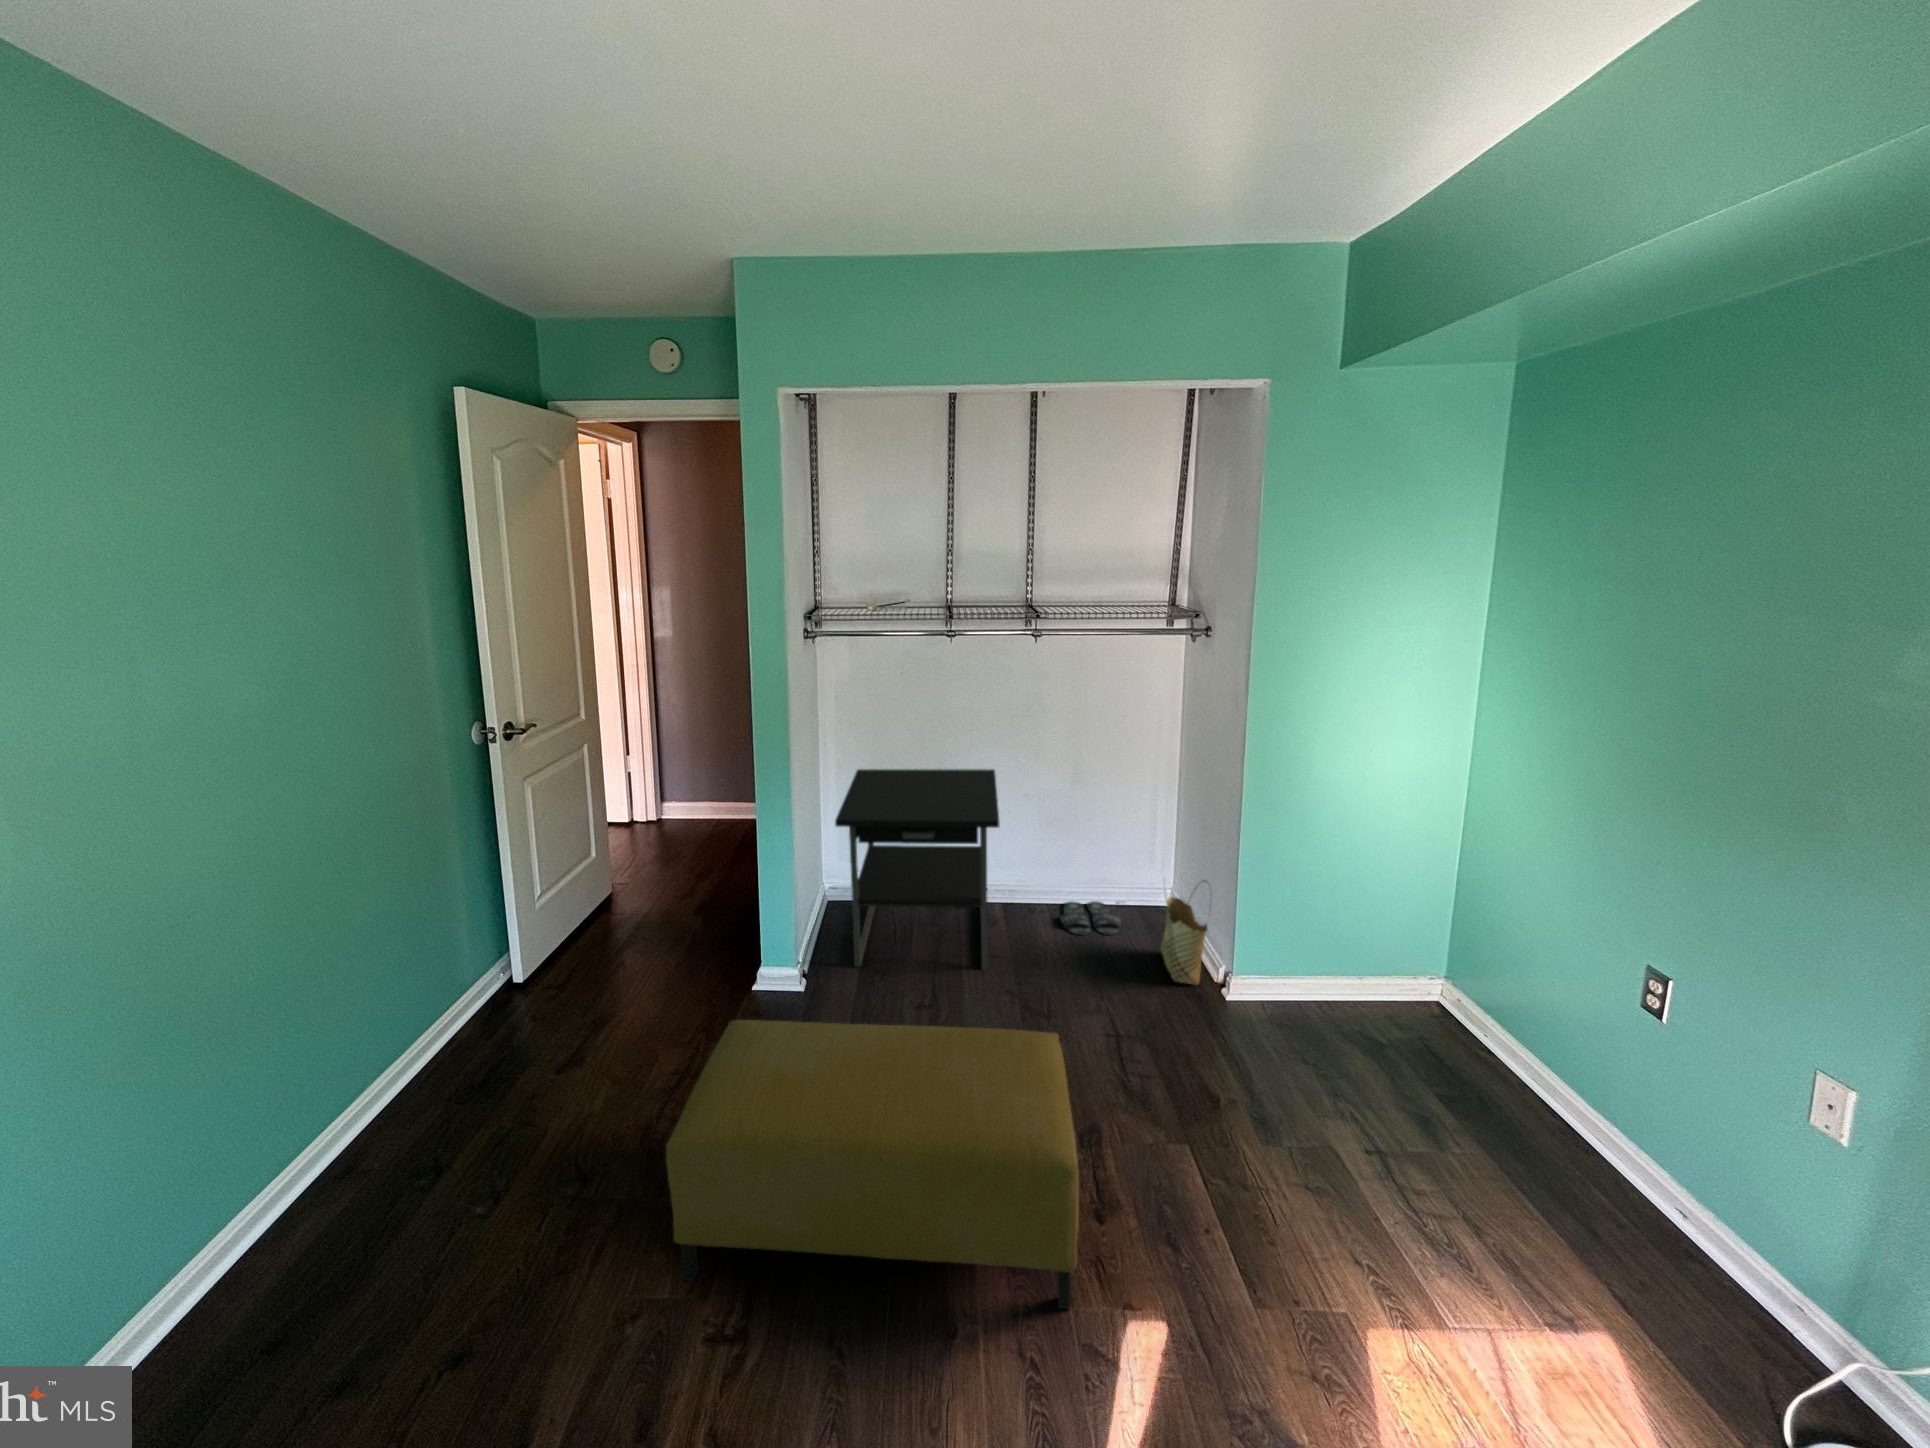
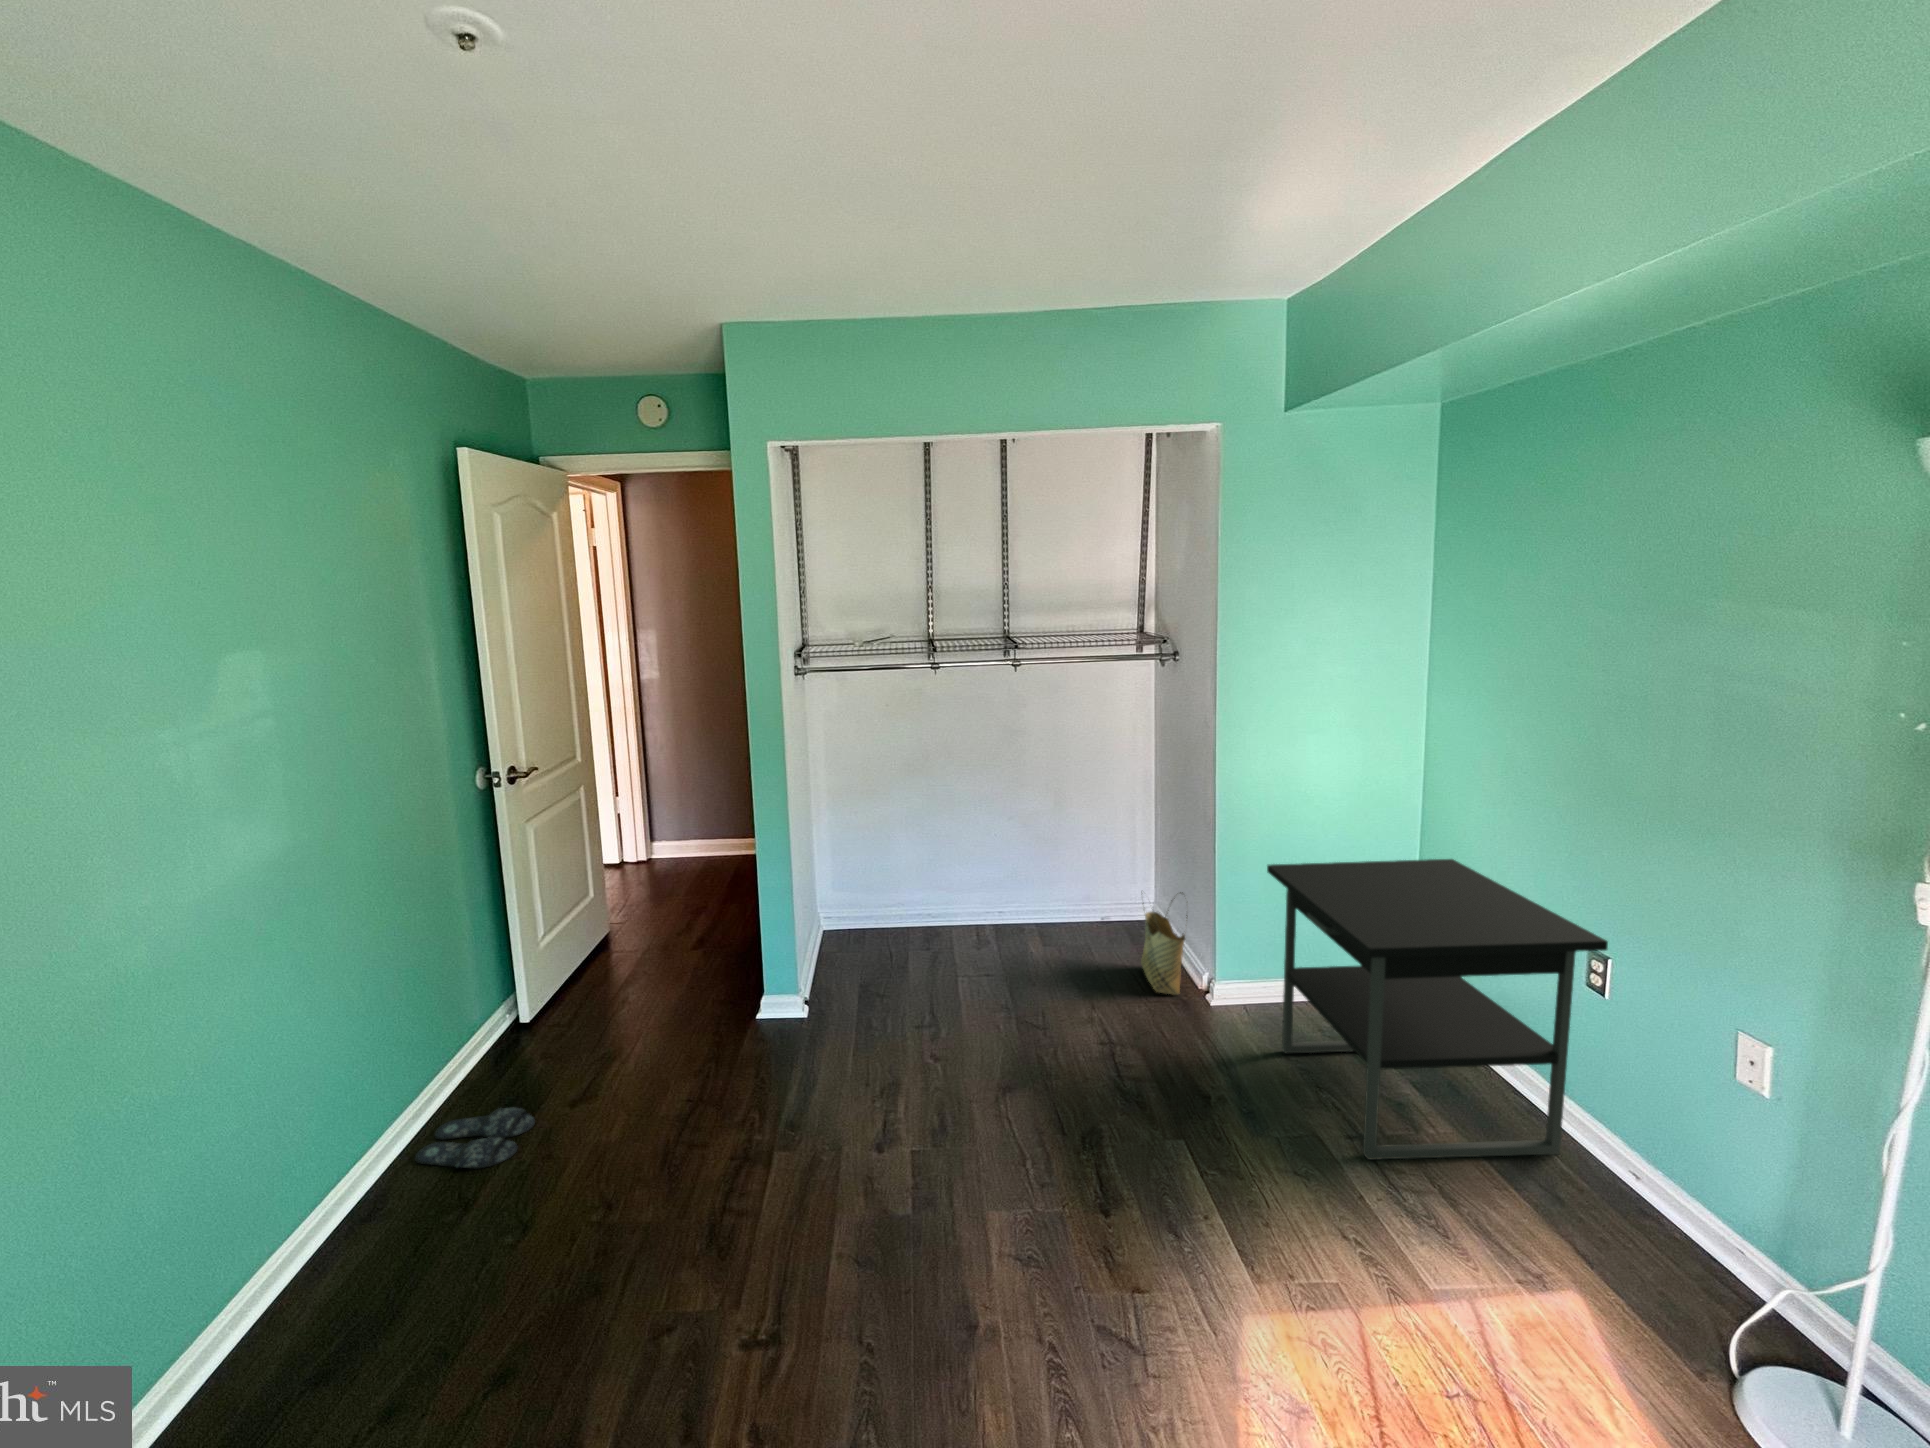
nightstand: present [835,769,1000,970] -> present [1267,859,1608,1160]
slippers: present [1060,901,1121,935] -> present [415,1107,535,1169]
ottoman: present [666,1020,1079,1310] -> none [670,1026,1076,1292]

